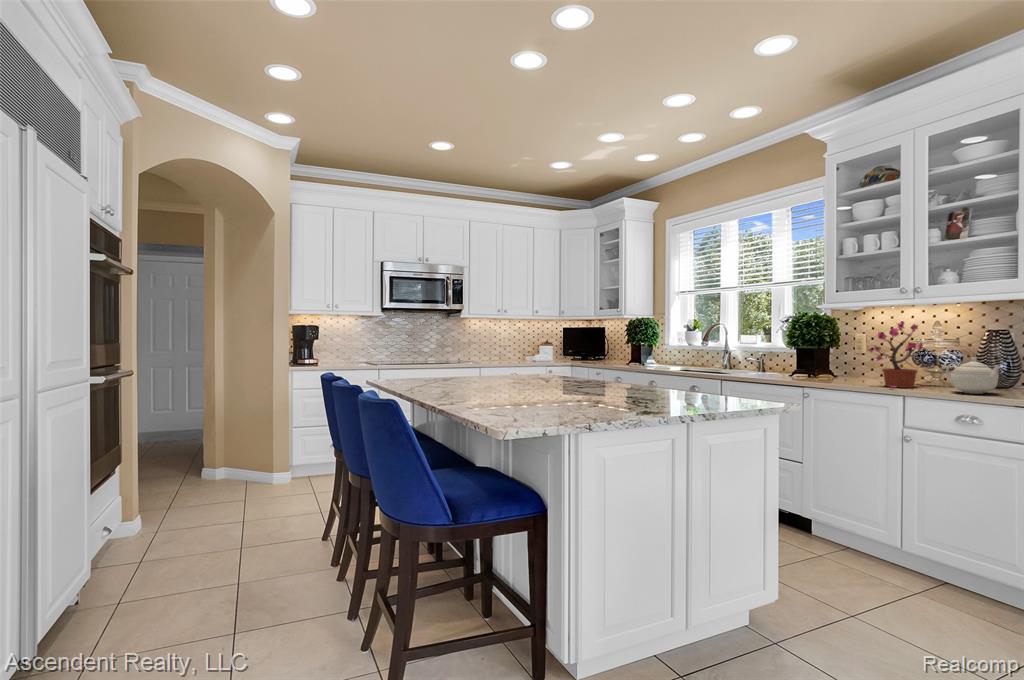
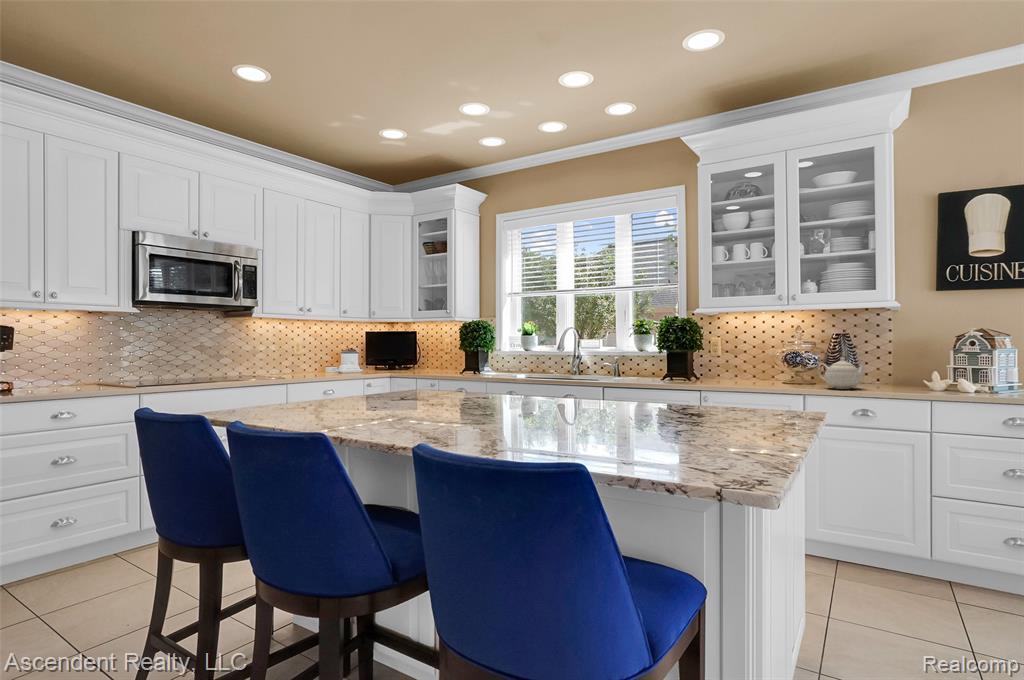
potted plant: present [868,322,927,388] -> none [749,327,792,387]

